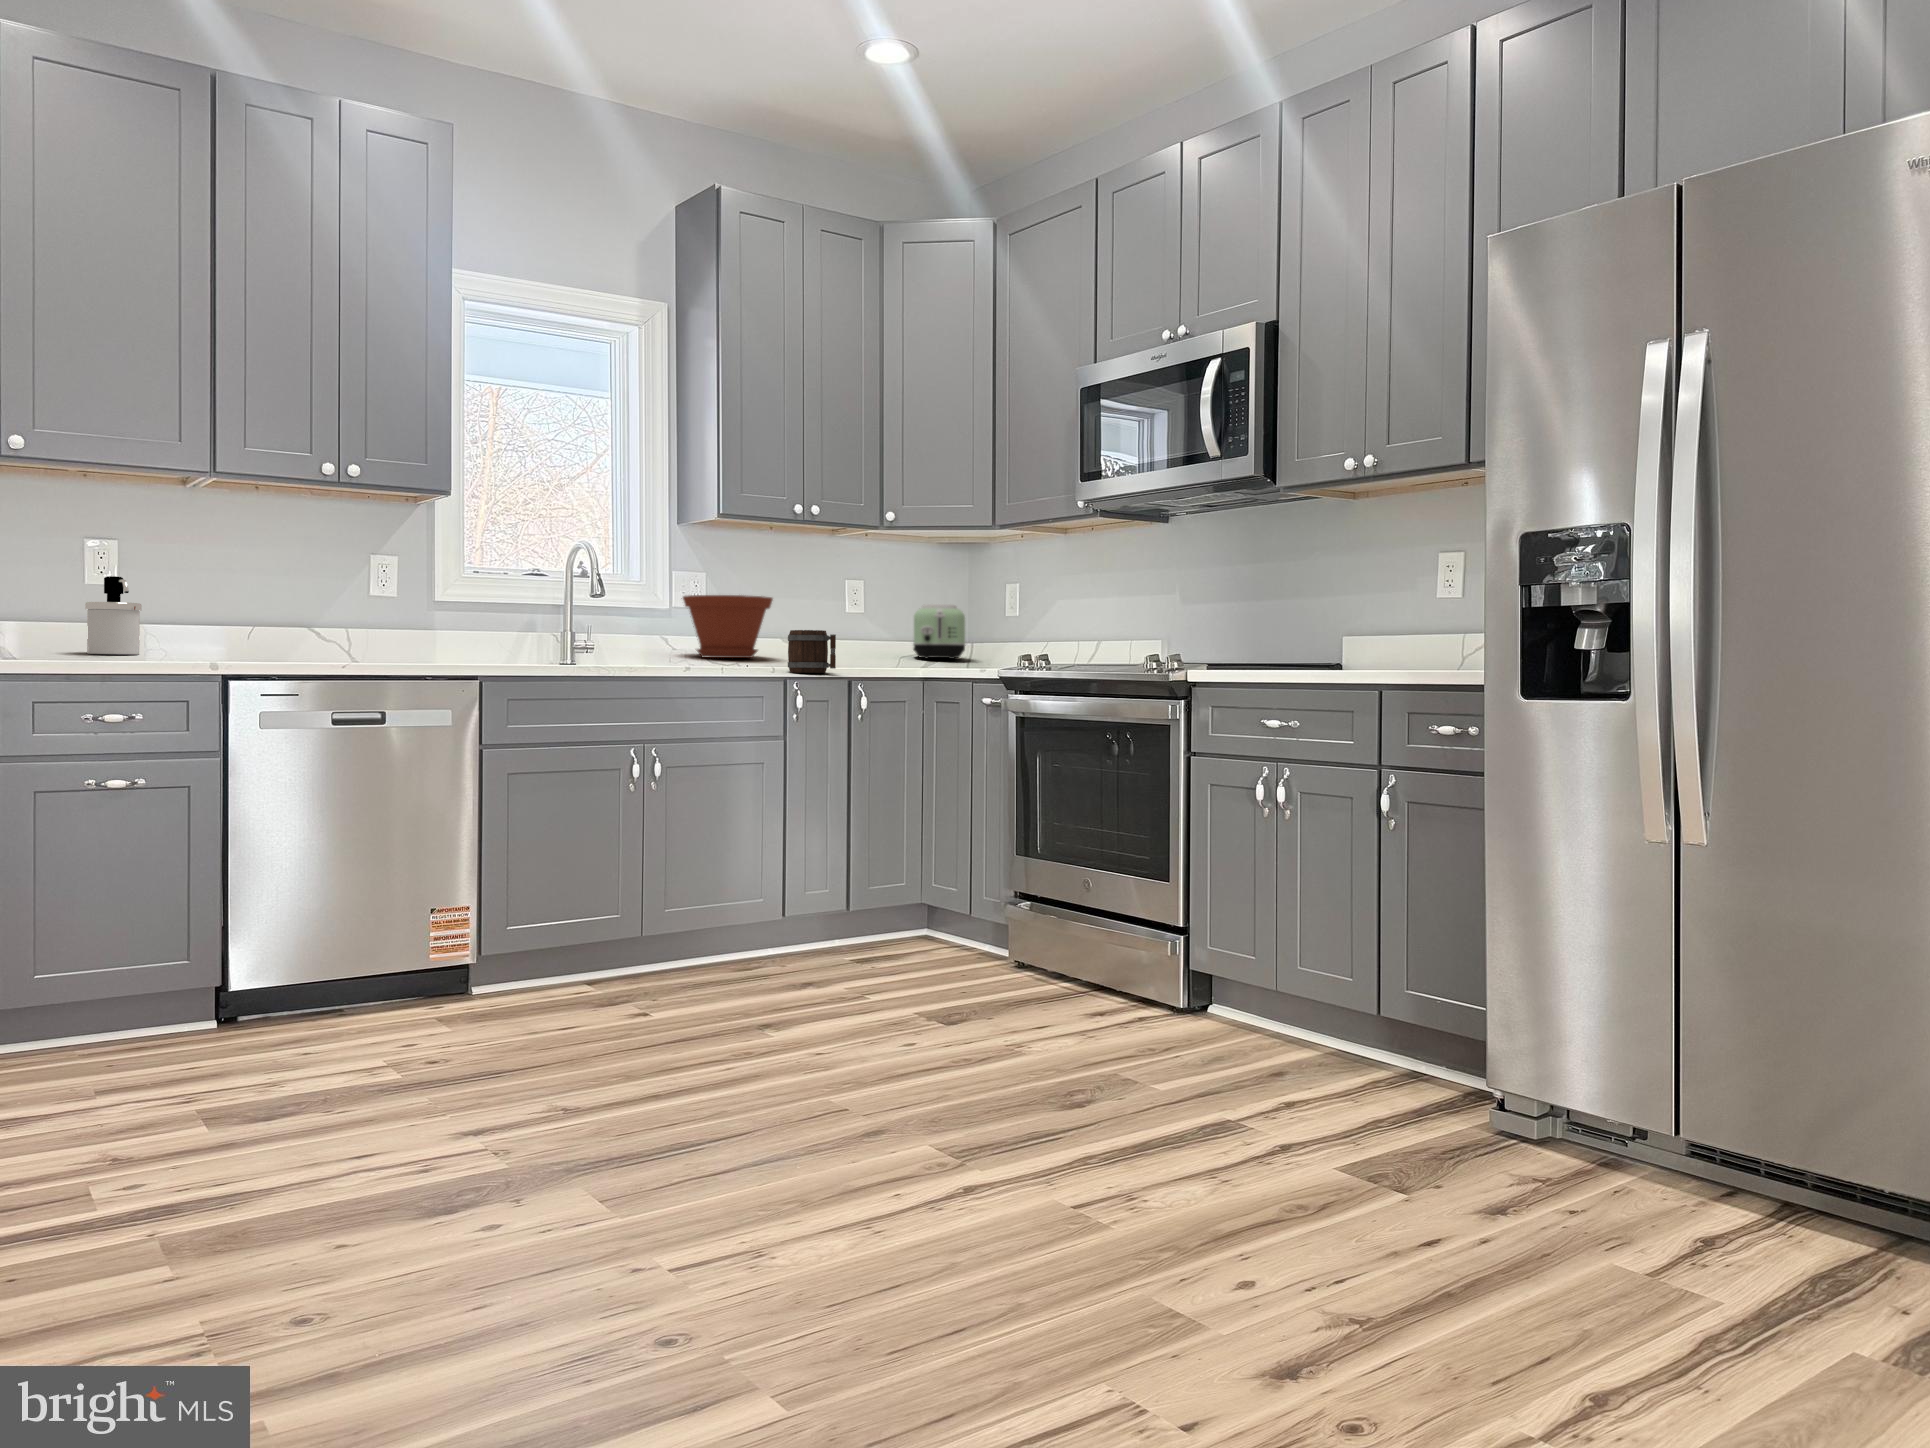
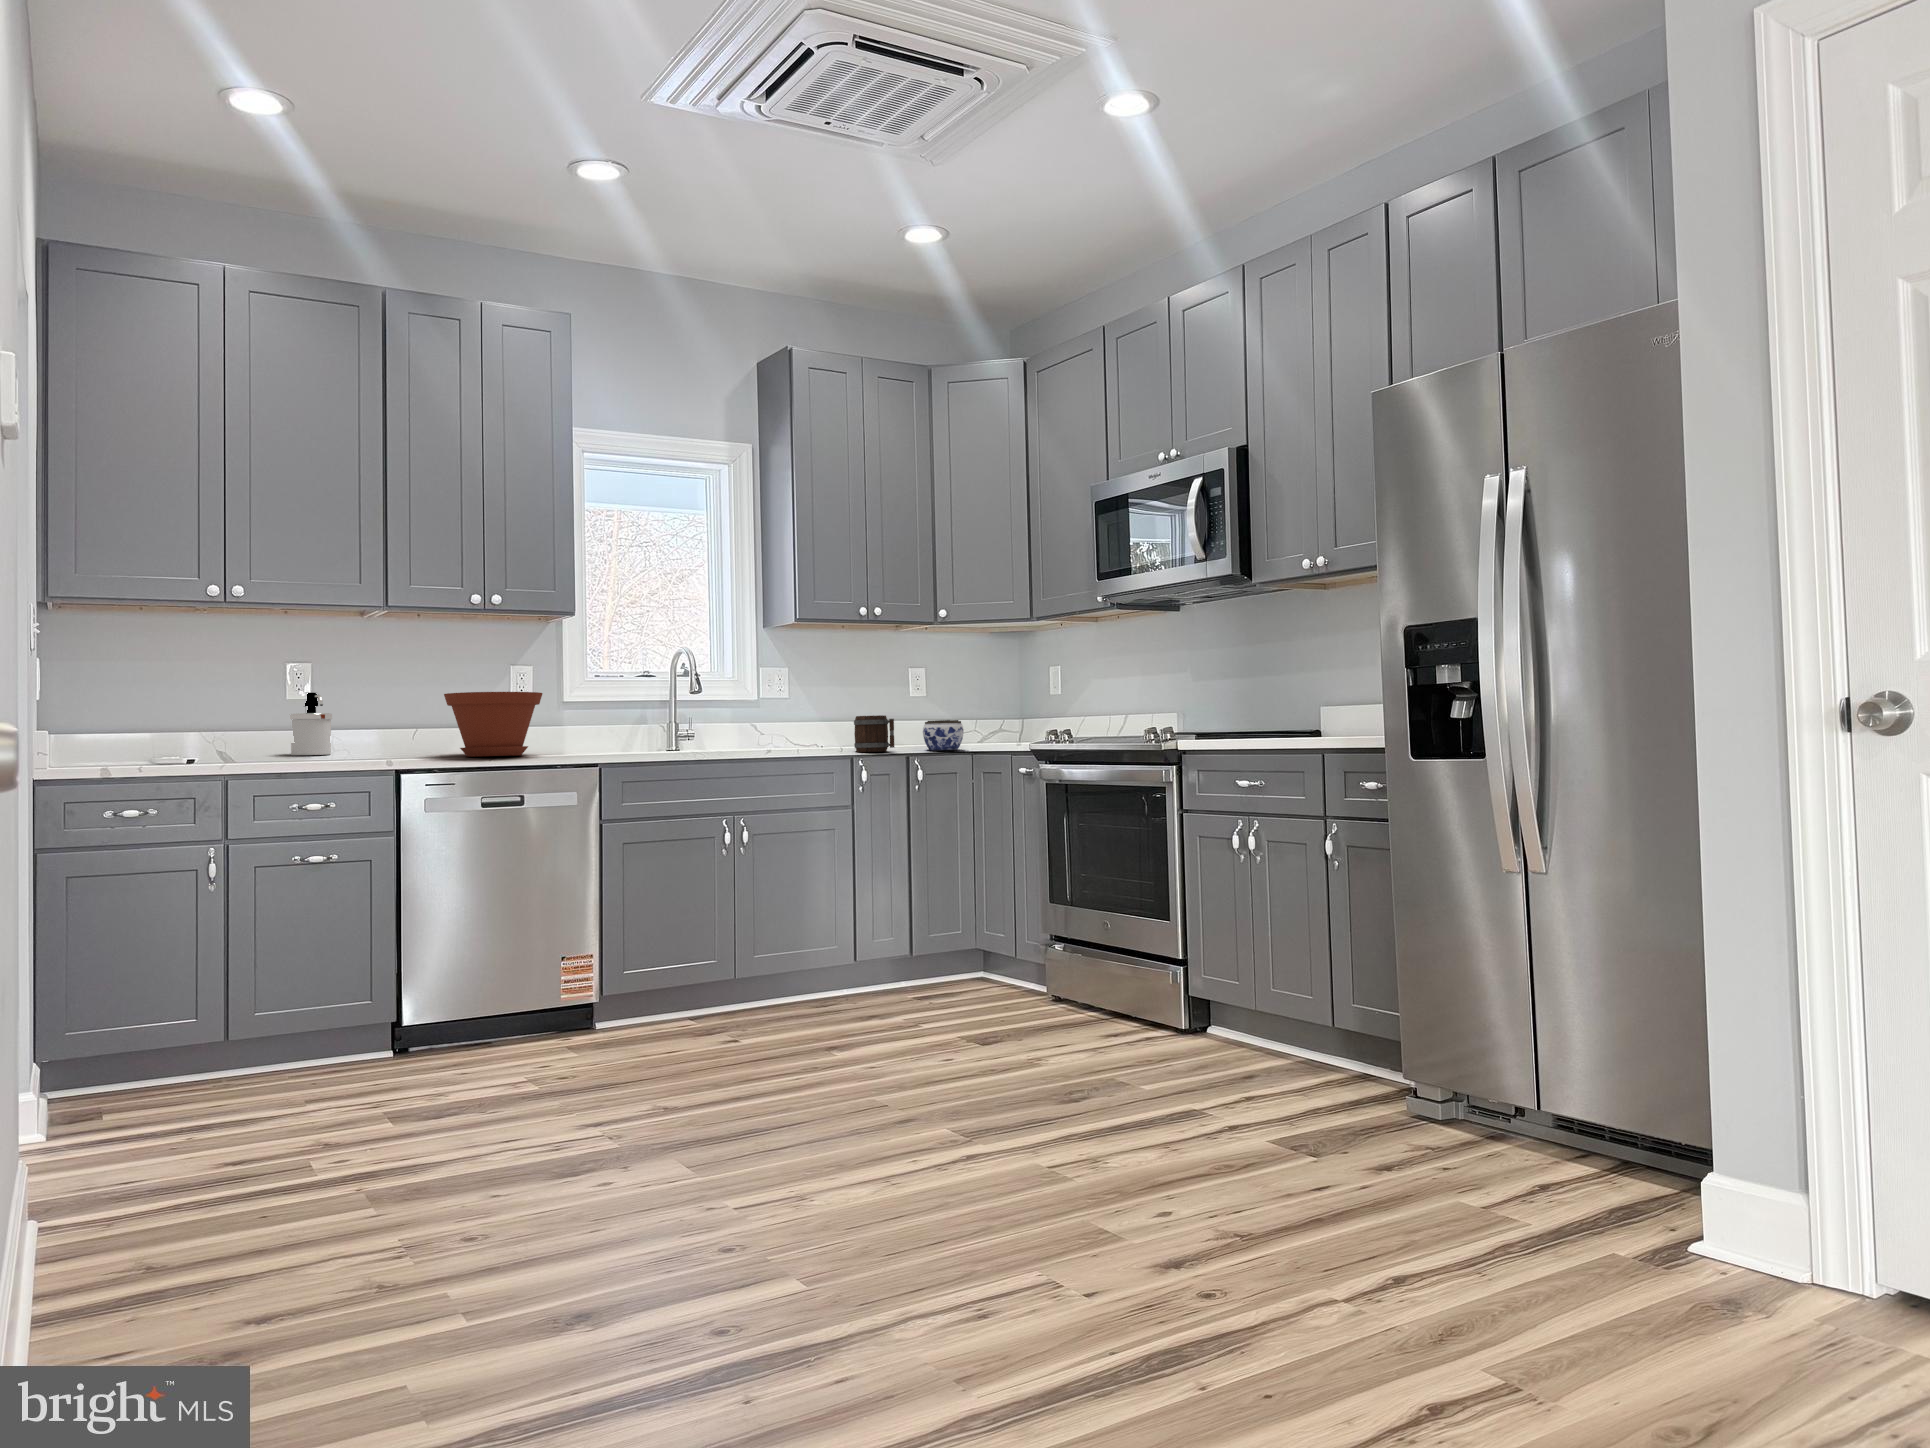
plant pot: present [683,595,773,658] -> present [444,692,542,757]
toaster: present [913,604,966,659] -> none [969,687,1016,736]
jar: none [867,639,915,674] -> present [923,720,964,750]

